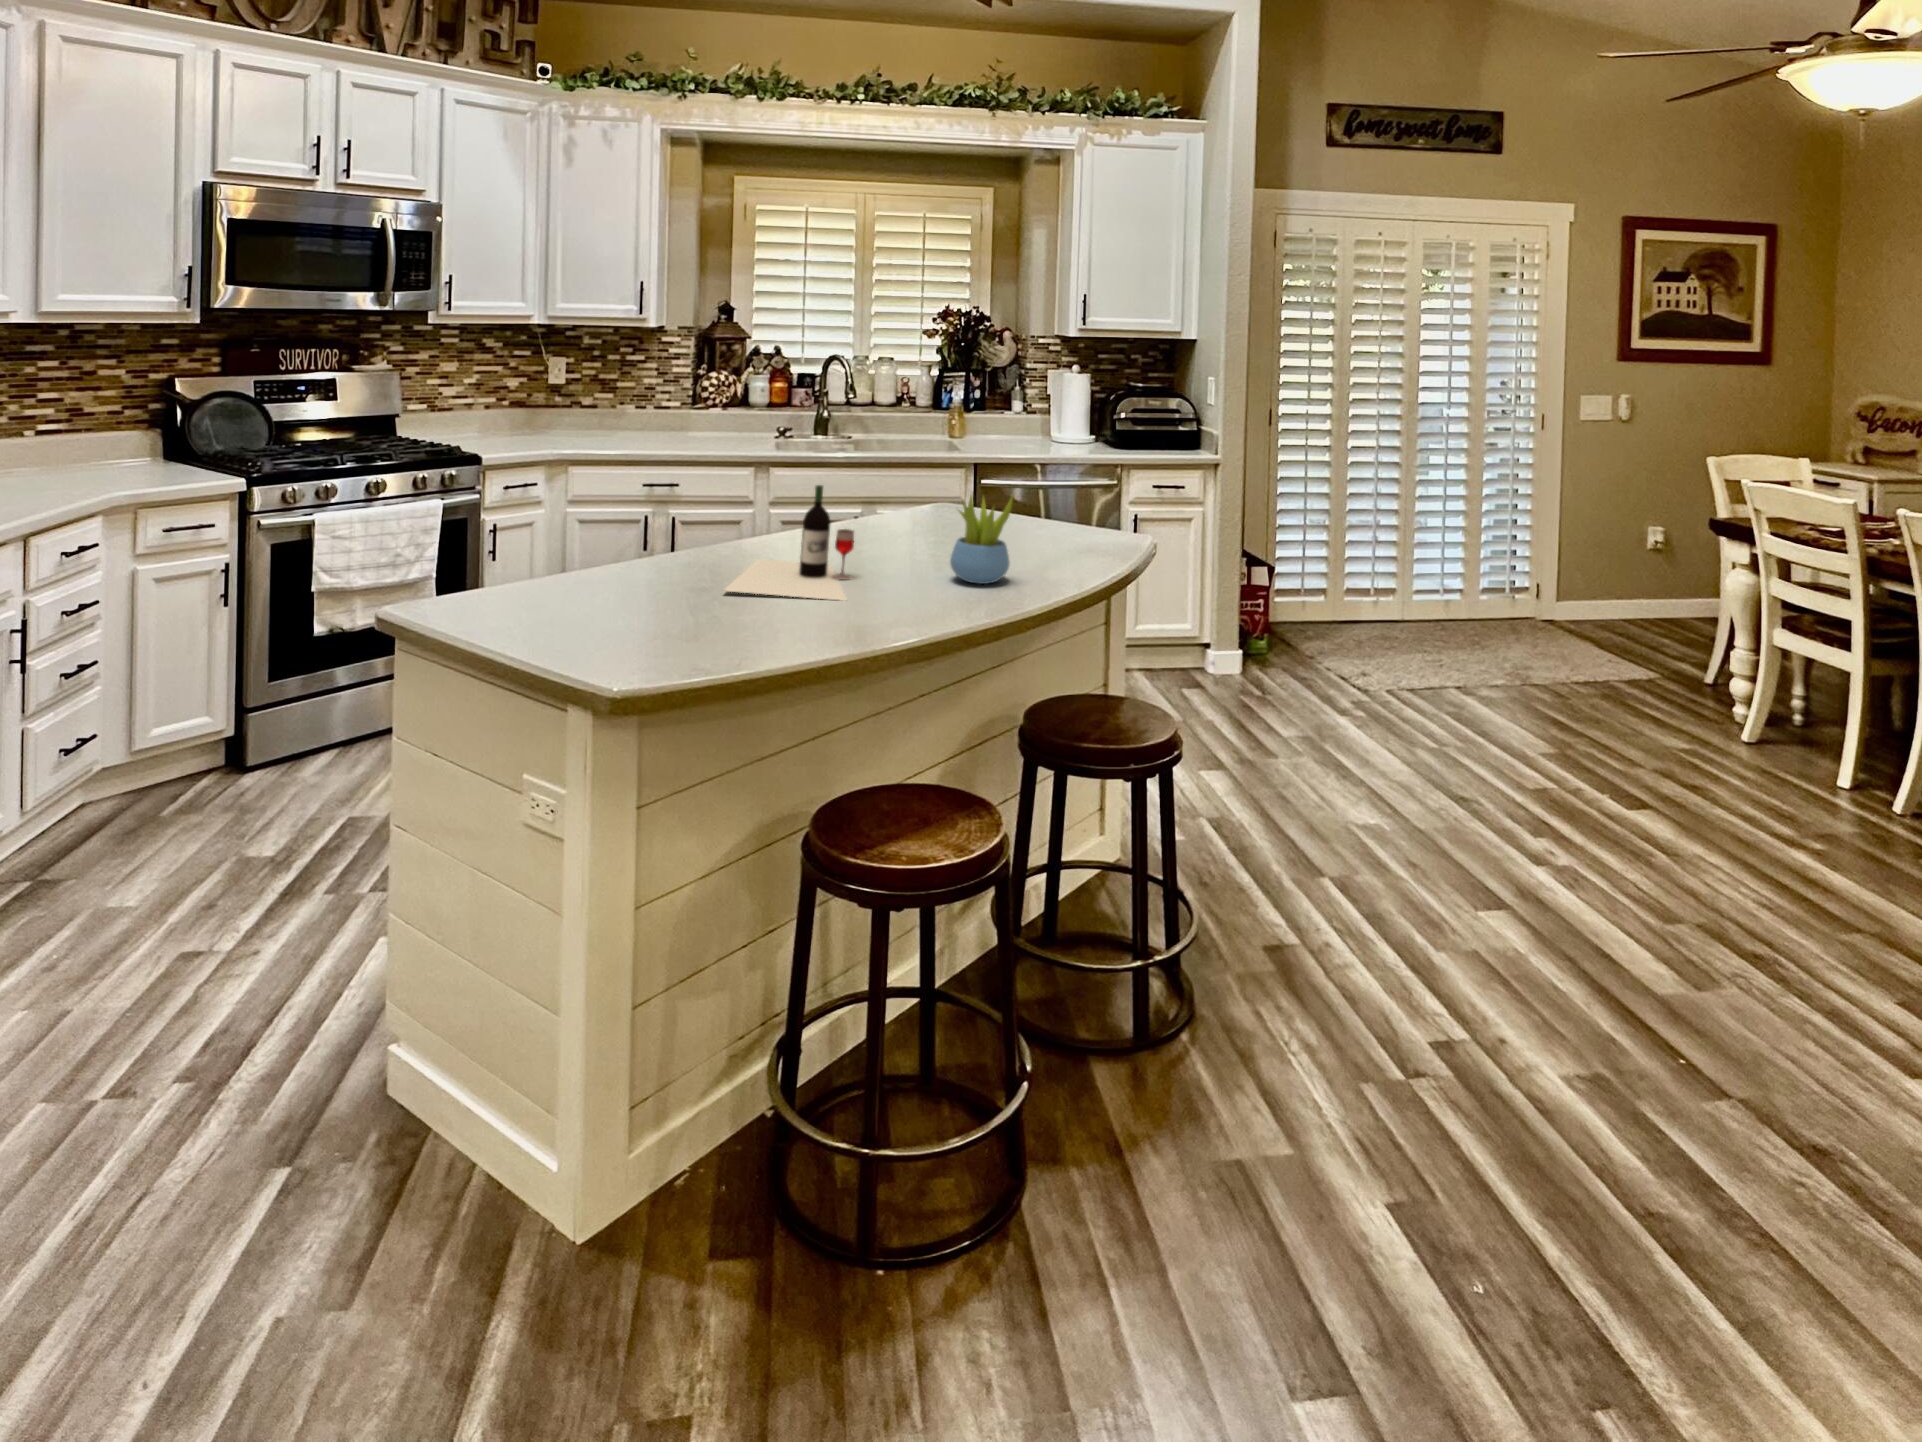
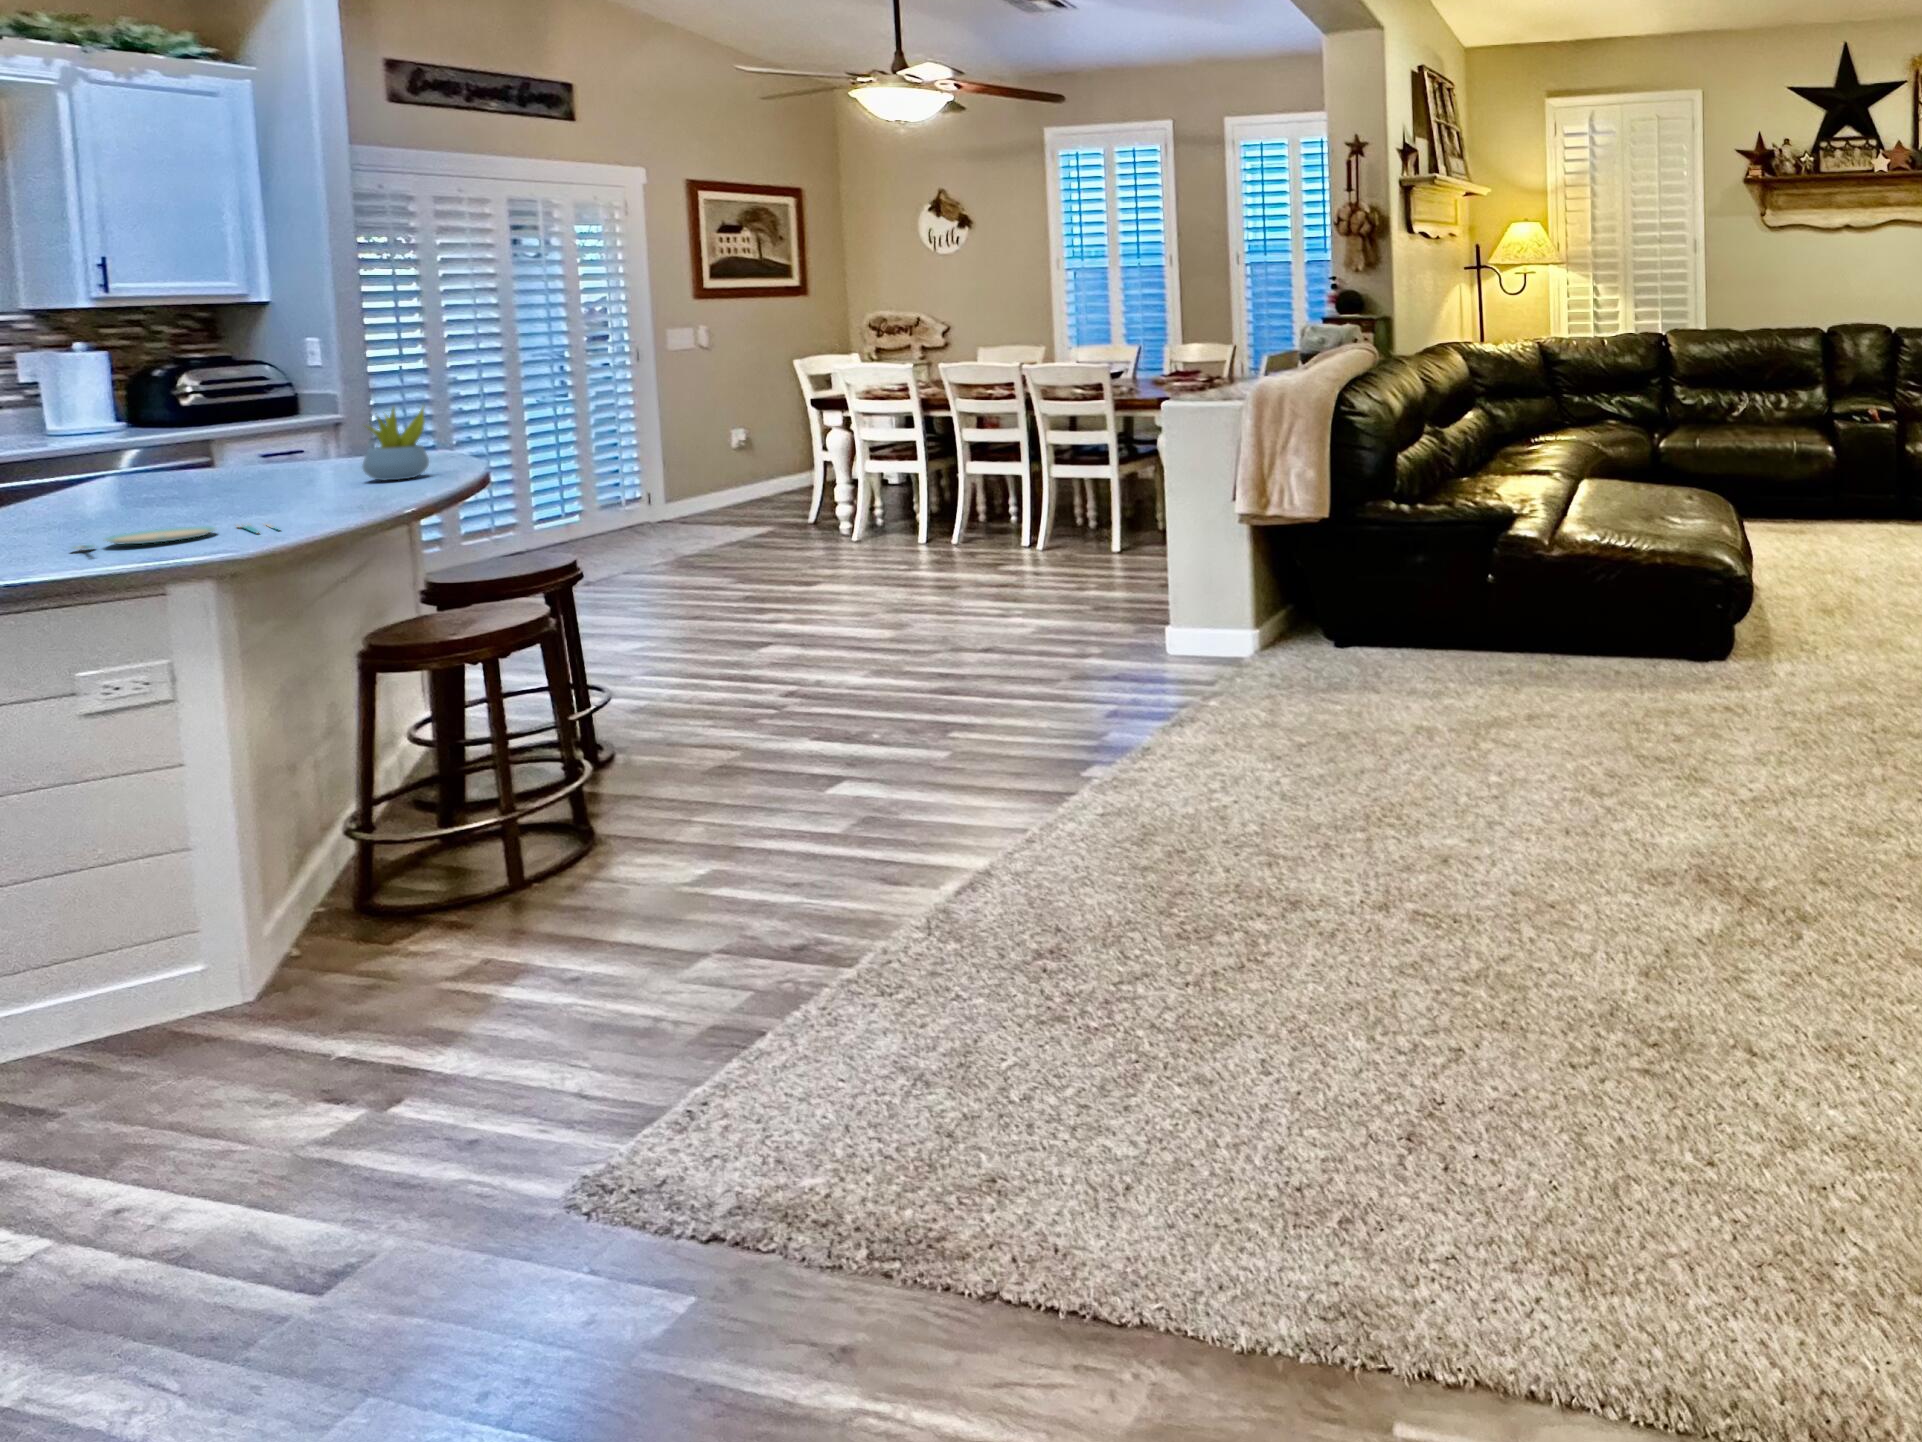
wine bottle: present [725,485,854,601] -> none [97,423,339,520]
plate: none [550,608,733,653] -> present [73,524,276,549]

